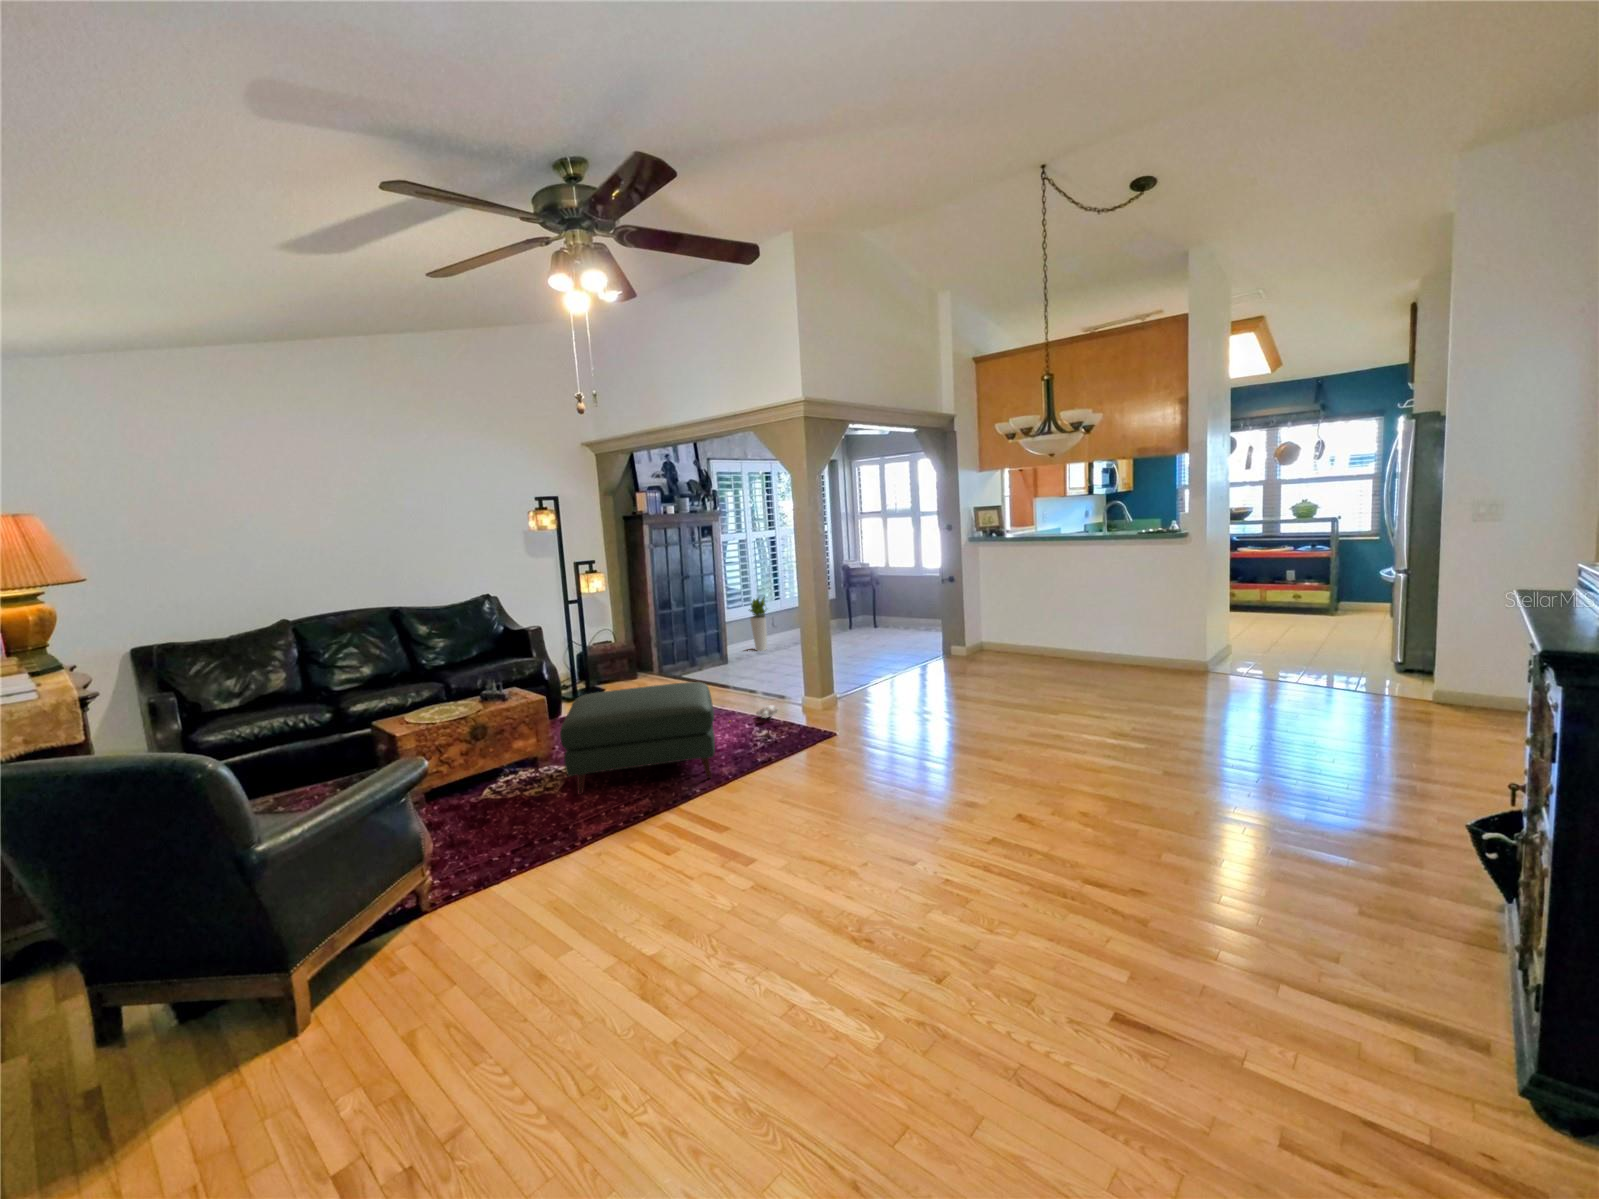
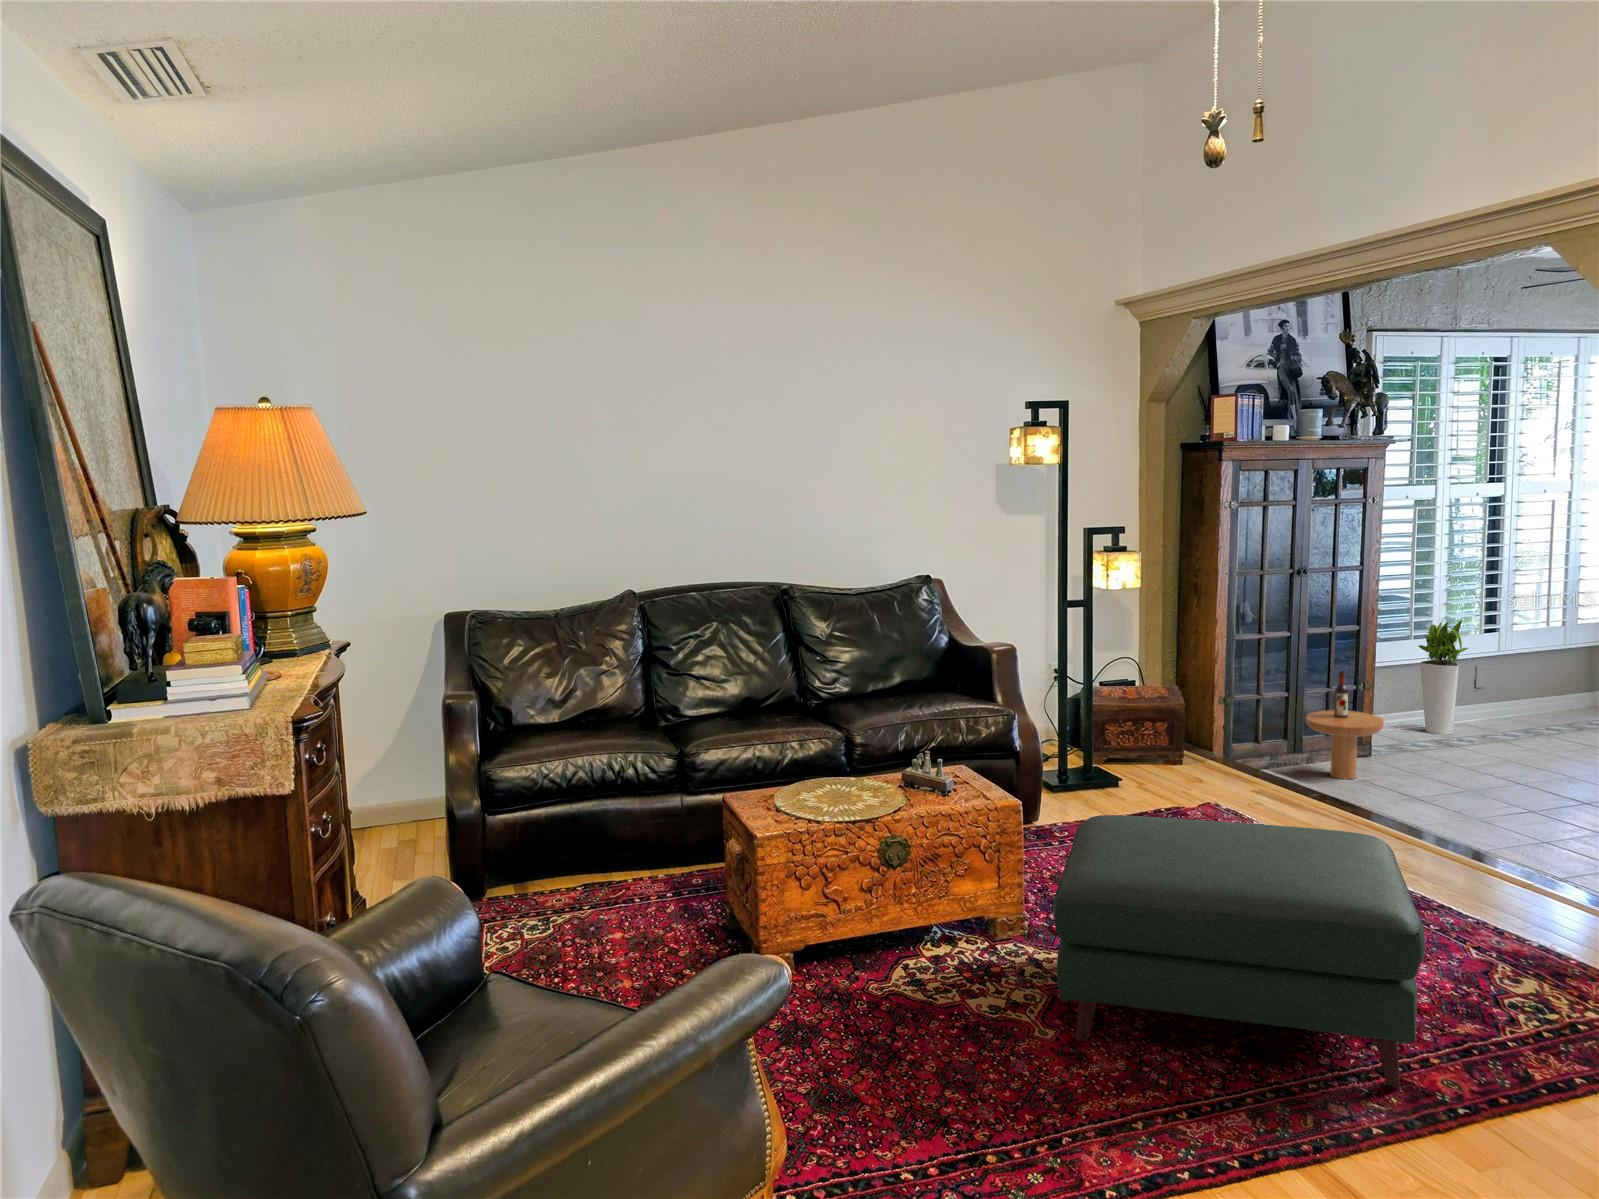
side table: none [696,624,730,676] -> present [1306,671,1384,779]
plush toy: present [756,705,778,718] -> none [1412,904,1553,937]

